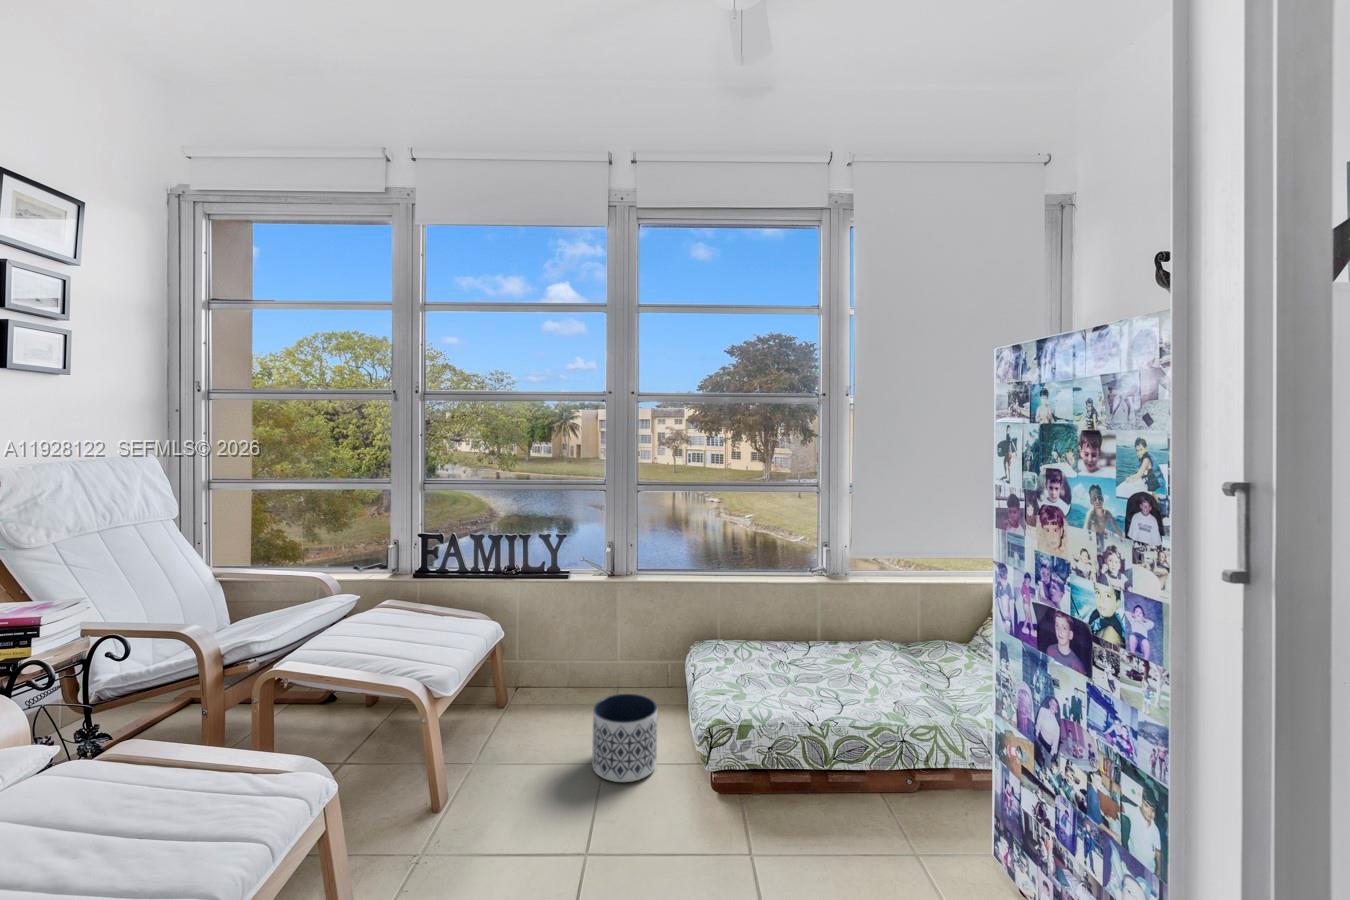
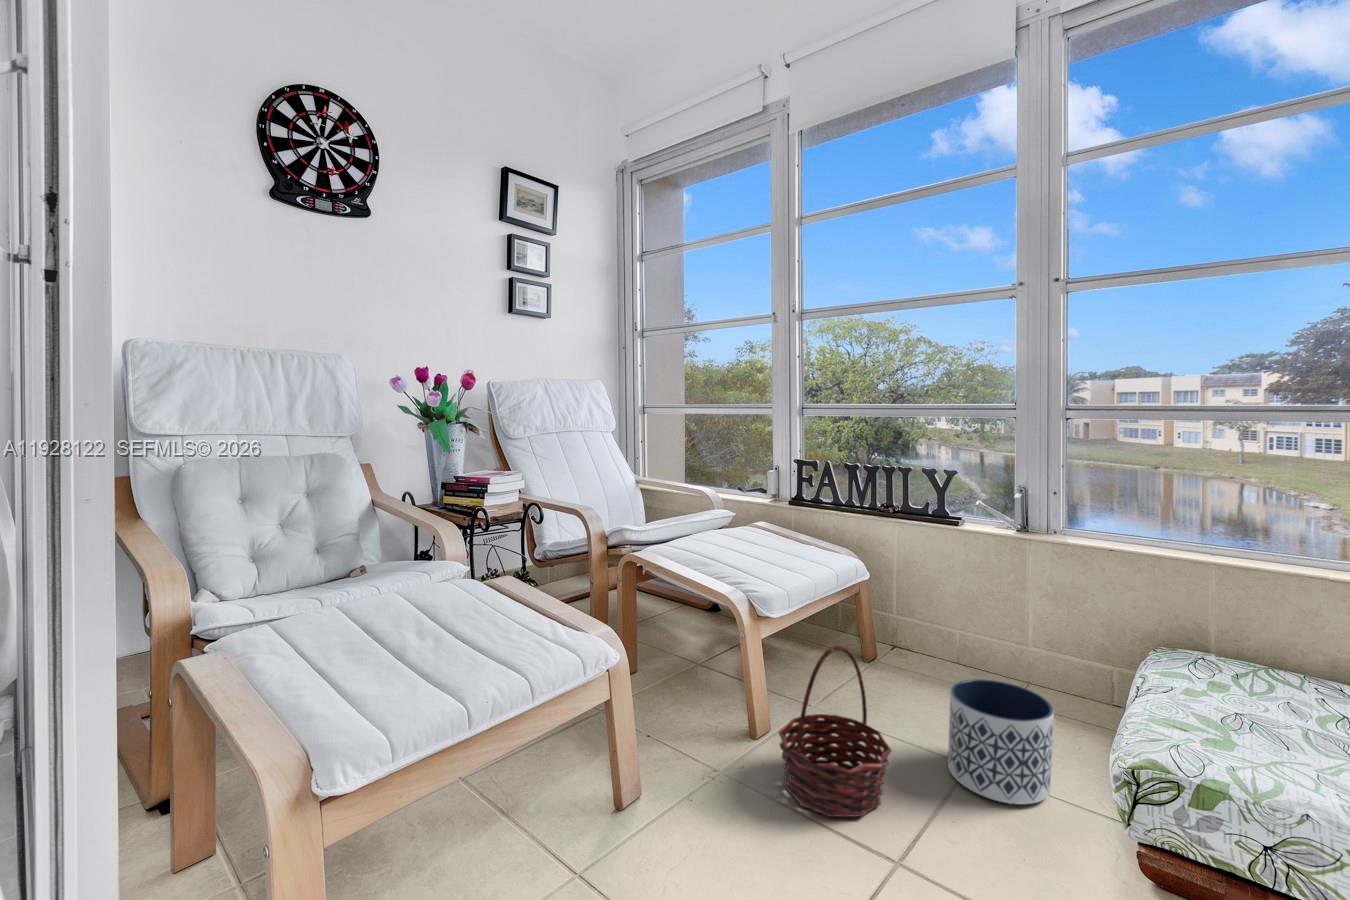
basket: none [475,705,567,852] -> present [778,646,892,817]

